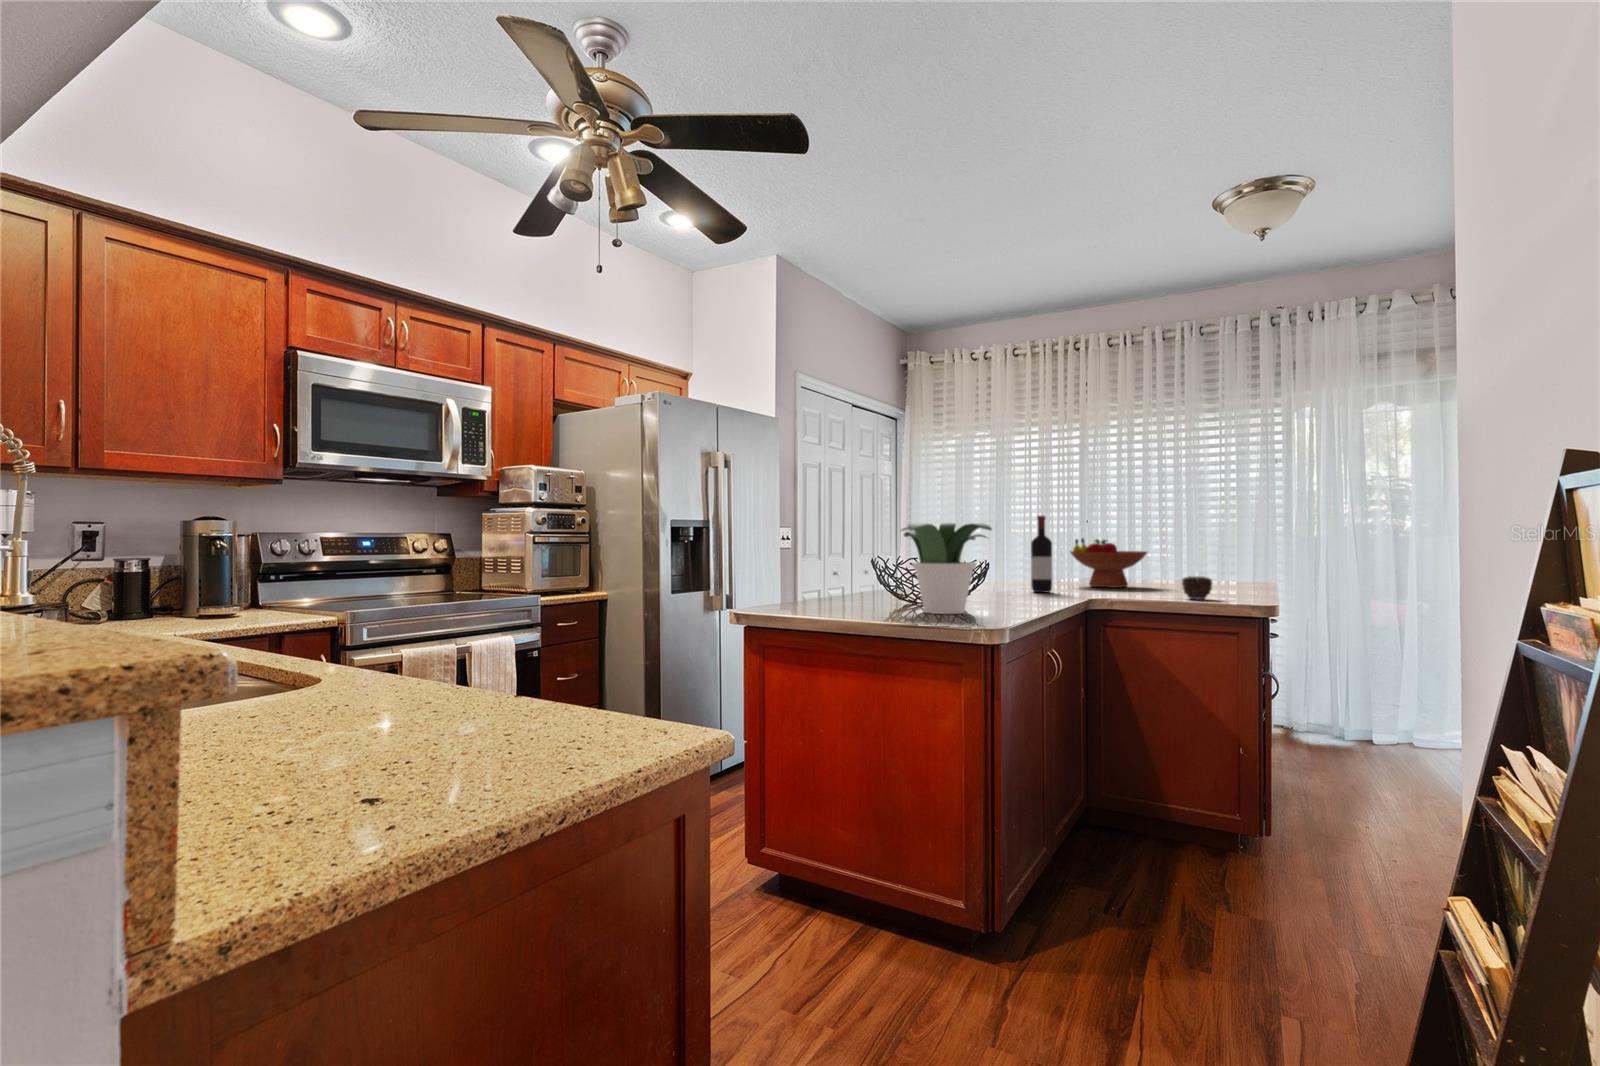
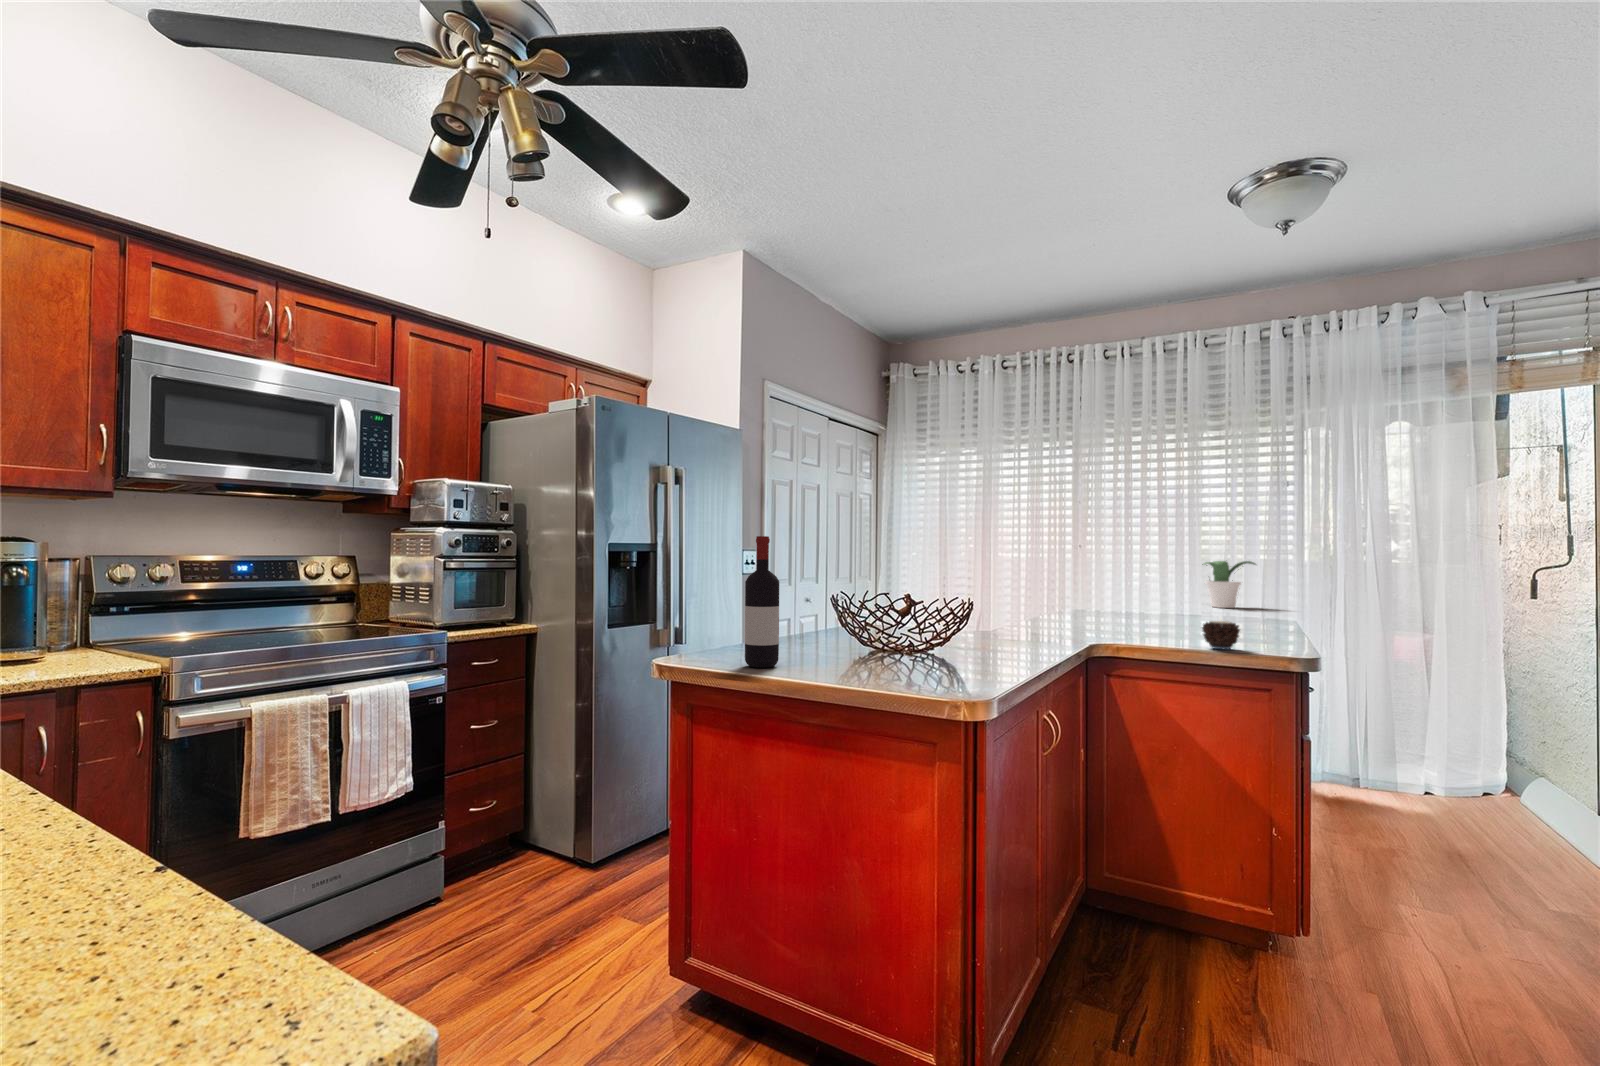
wine bottle: present [1031,516,1052,593] -> present [745,536,779,668]
potted plant: present [901,523,992,614] -> present [1202,561,1256,608]
fruit bowl: present [1070,538,1147,588] -> none [1065,570,1156,628]

